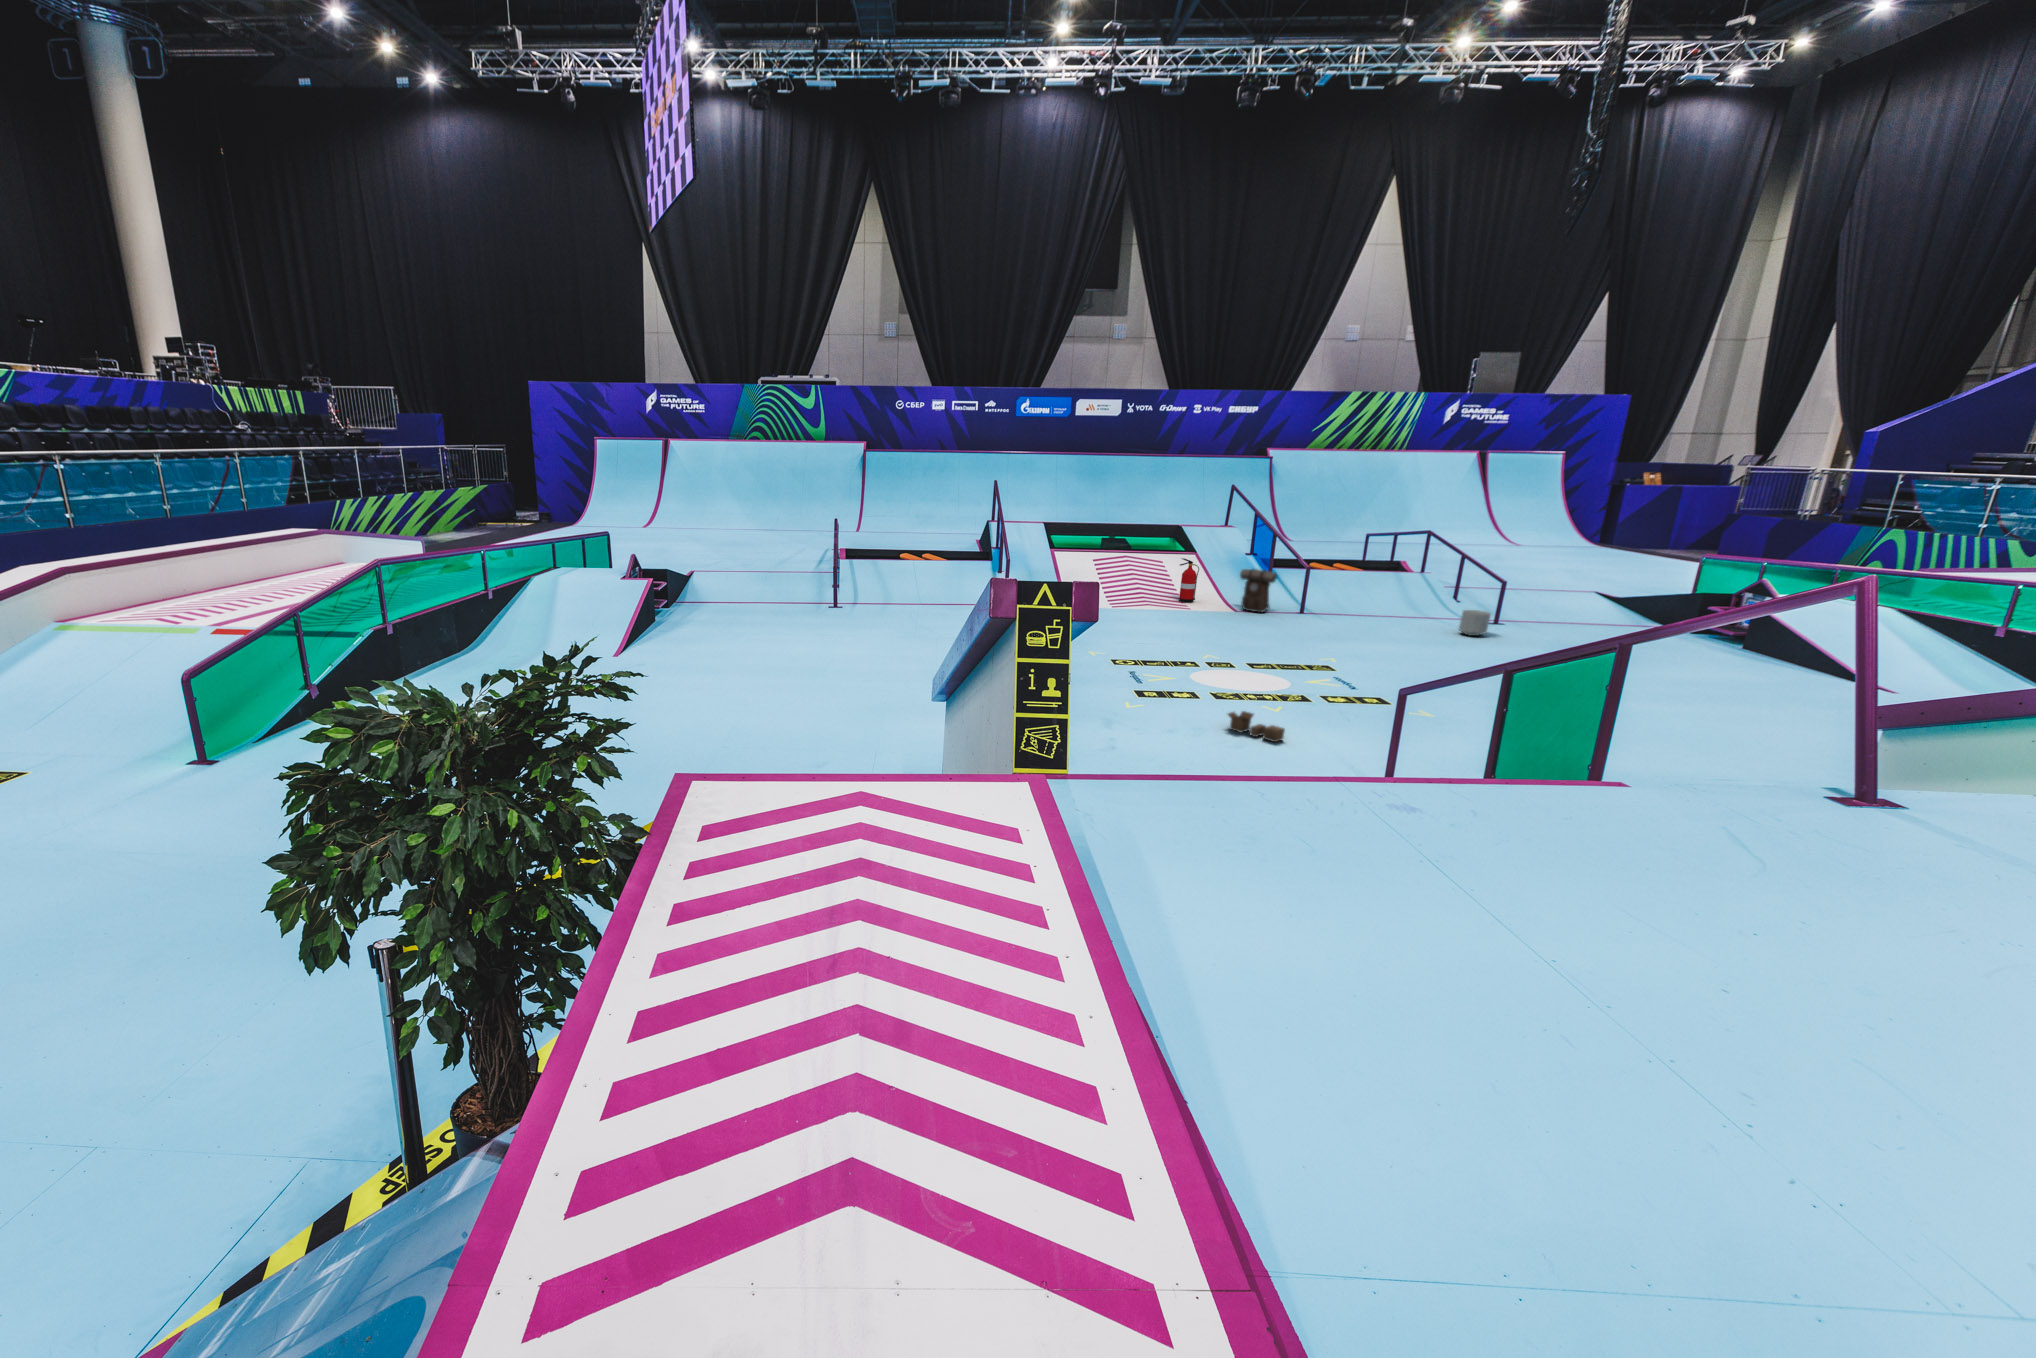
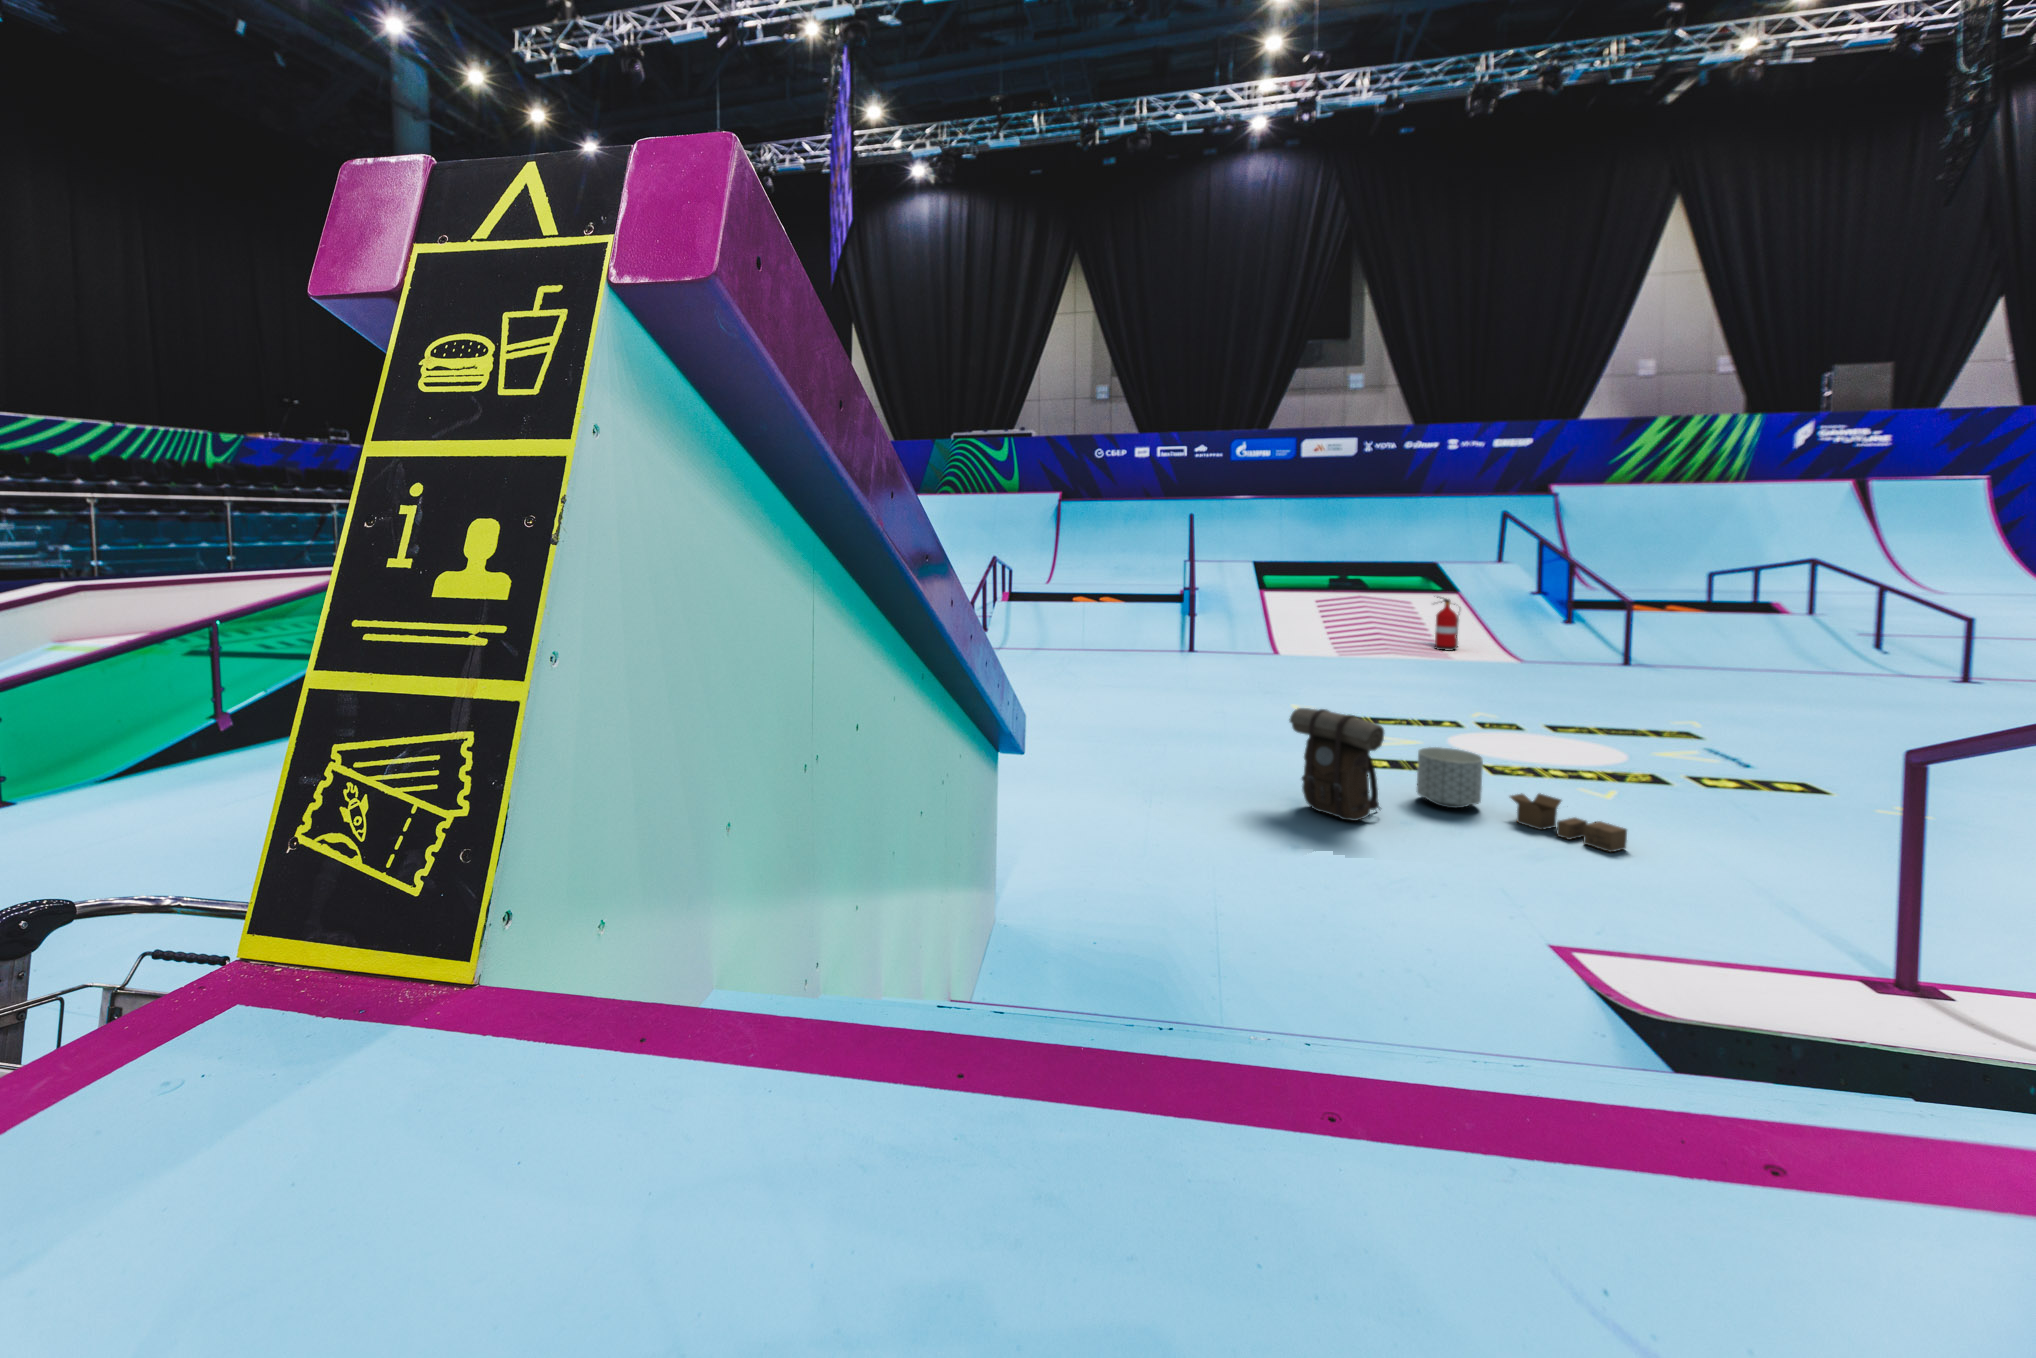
backpack: present [1240,569,1277,612] -> present [1289,708,1384,821]
planter: present [1459,610,1491,636] -> present [1416,747,1483,808]

